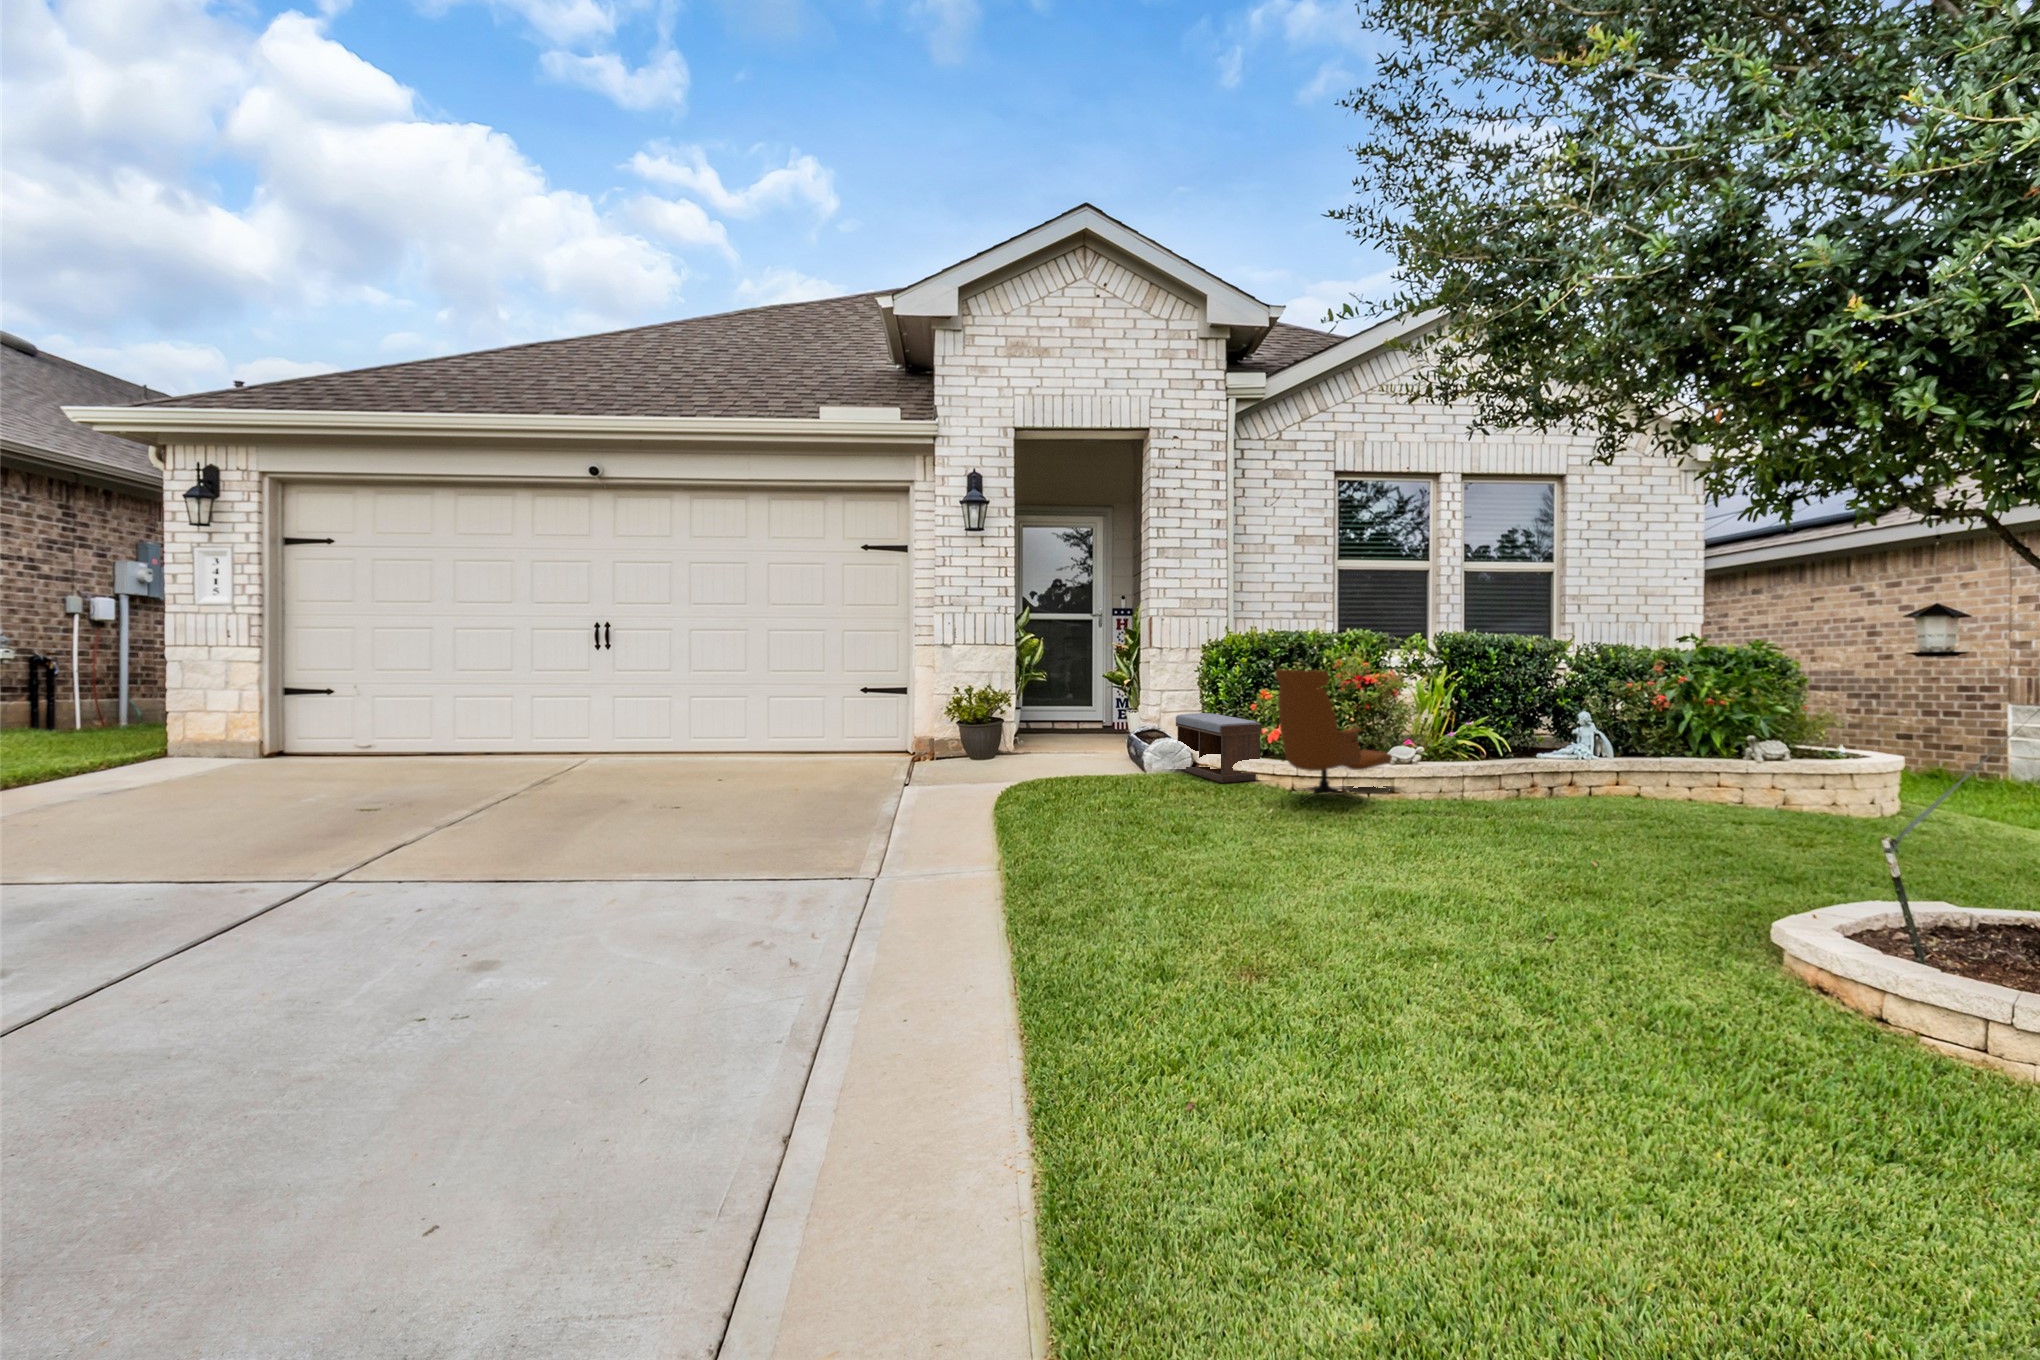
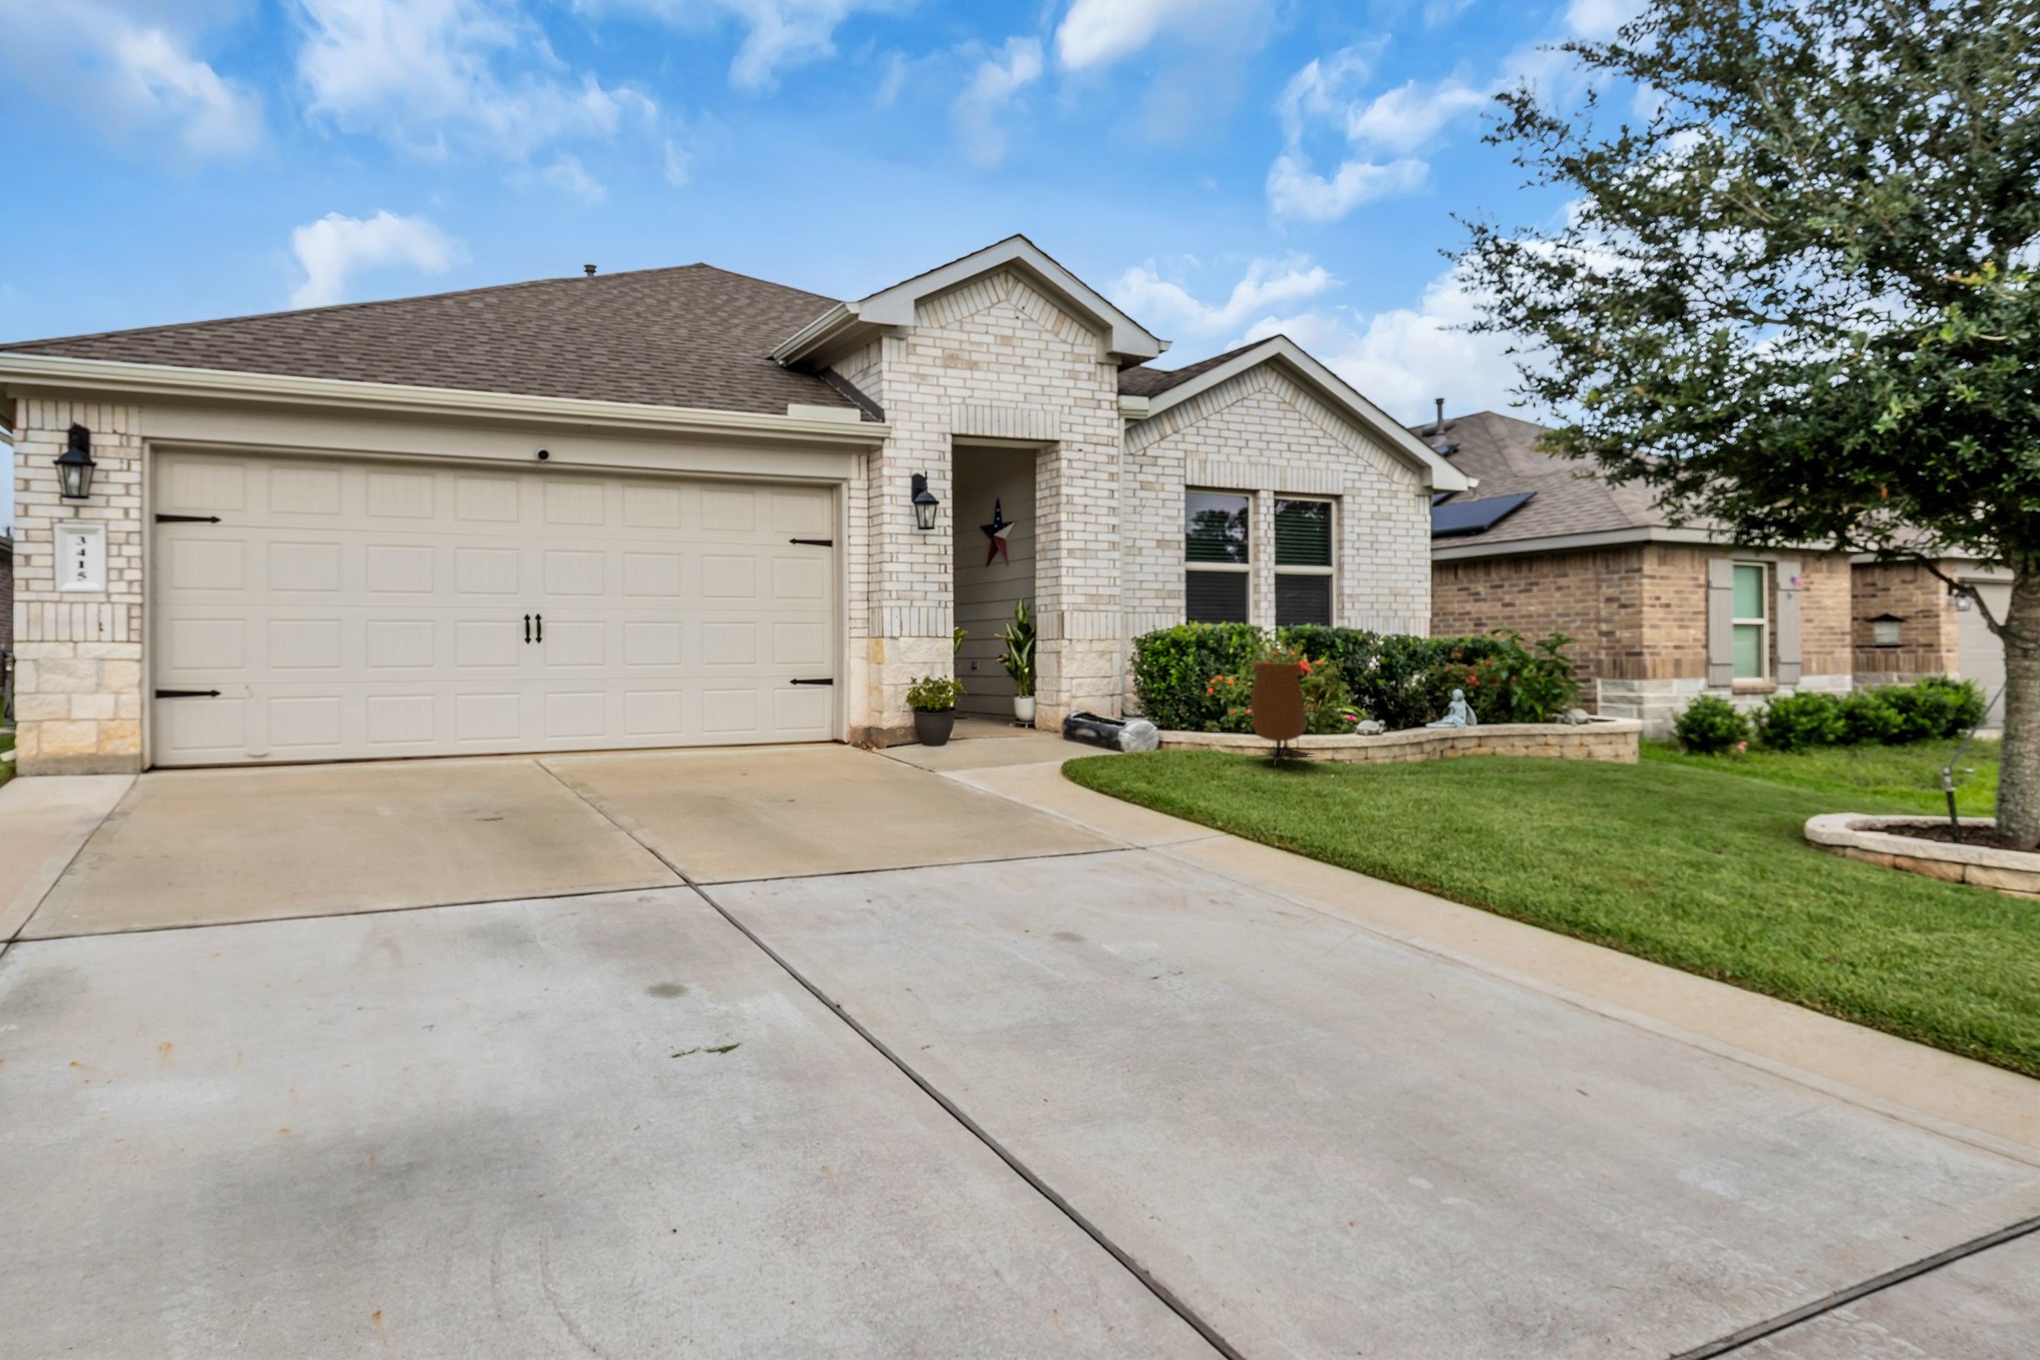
bench: present [1176,713,1262,783] -> none [1117,697,1205,755]

